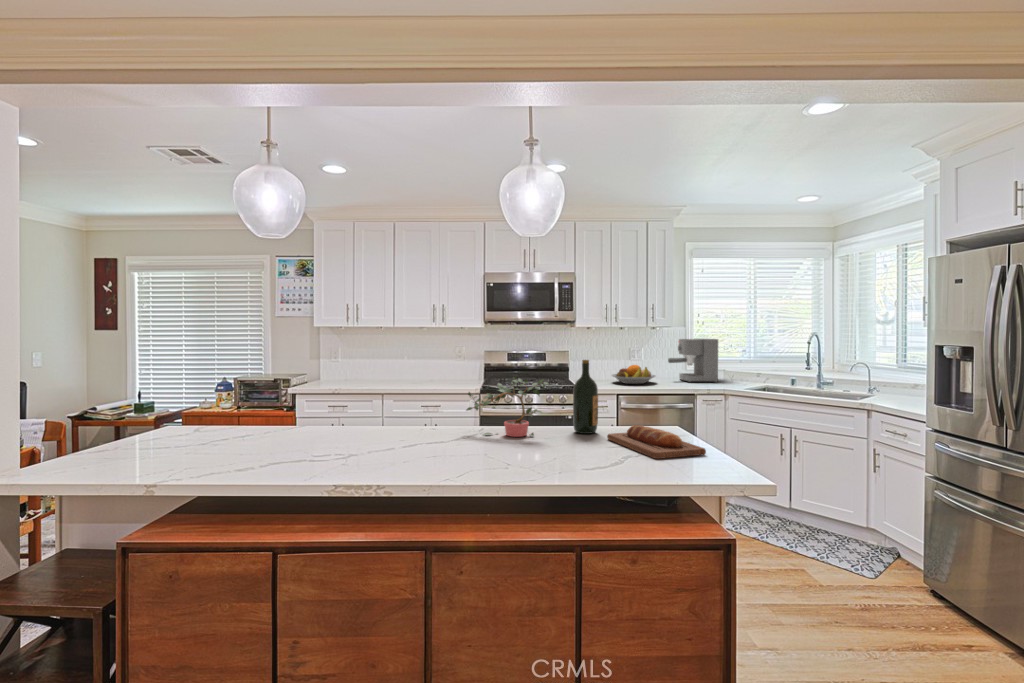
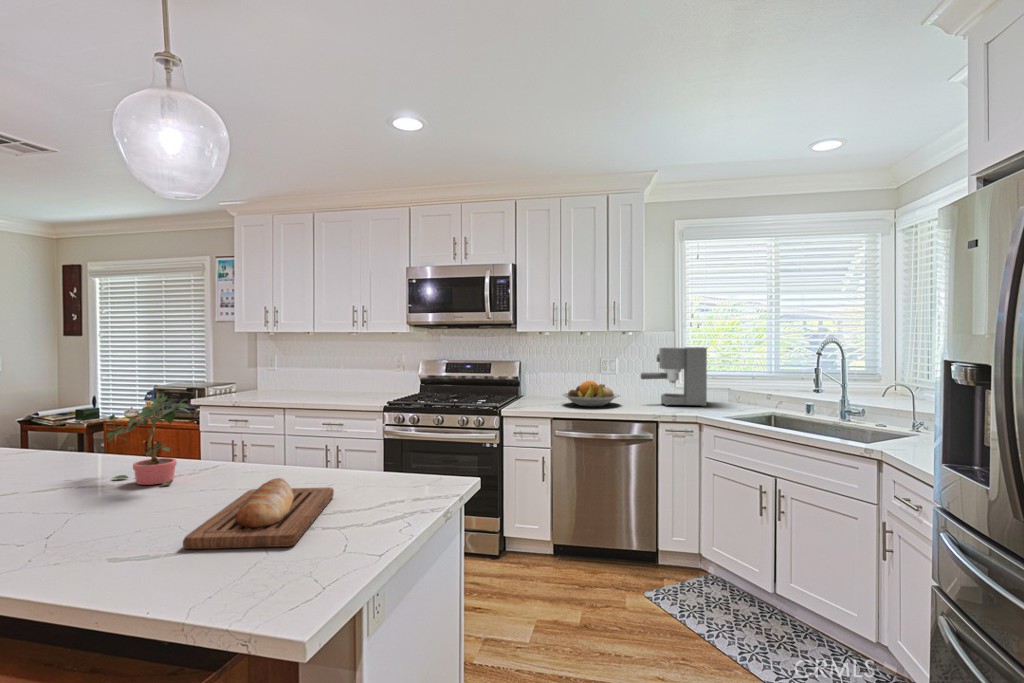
wine bottle: present [573,360,598,434] -> none [244,370,285,485]

